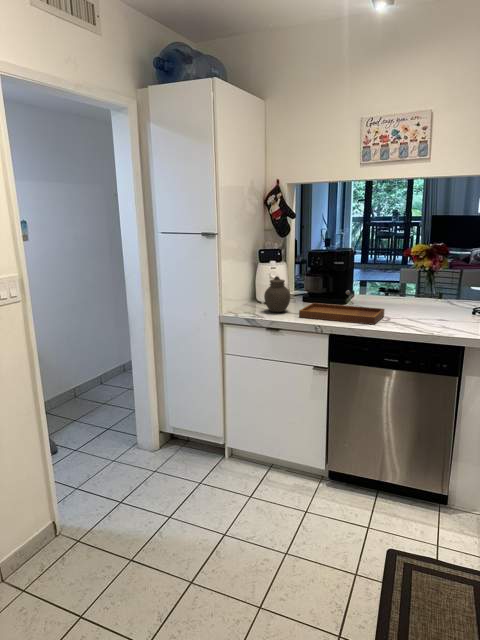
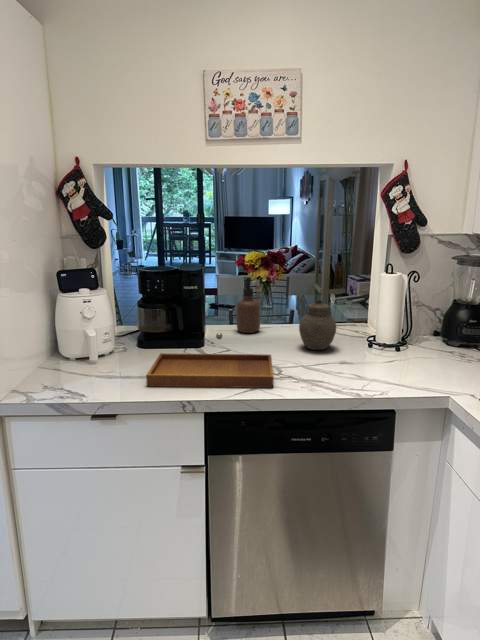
soap dispenser: none [378,260,397,301] -> present [236,277,260,333]
jar: present [264,276,290,312] -> present [299,300,336,350]

